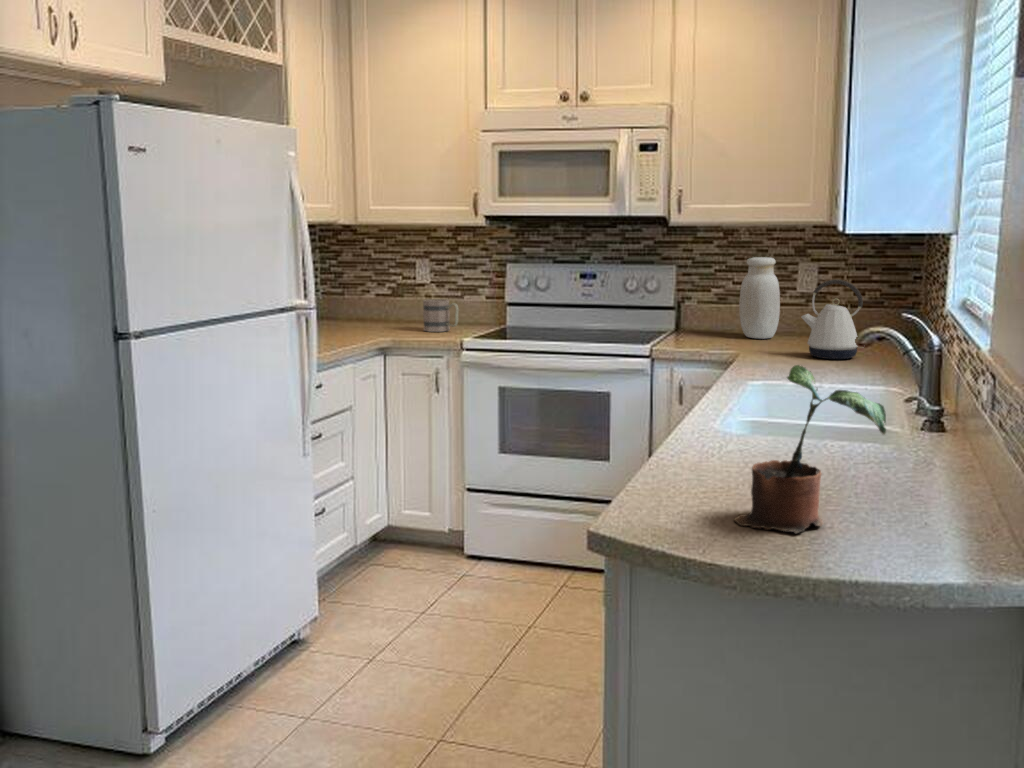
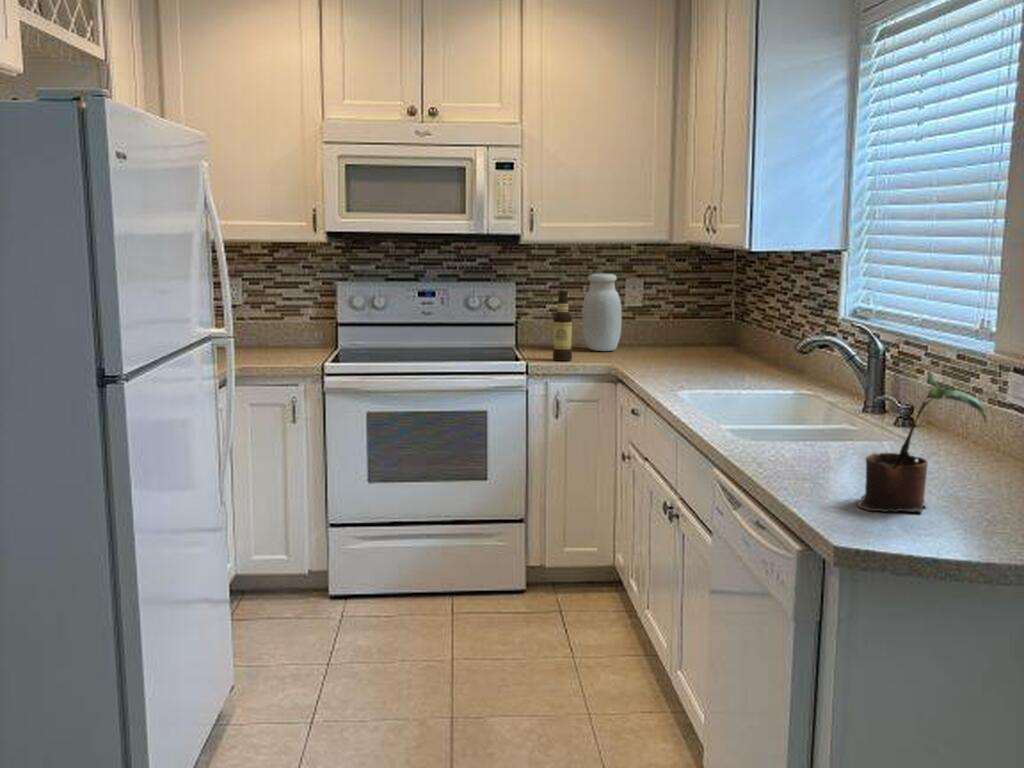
bottle: none [688,274,709,346] -> present [553,291,572,361]
kettle: present [801,280,863,359] -> none [665,294,720,367]
mug: present [423,299,459,332] -> none [260,322,303,358]

